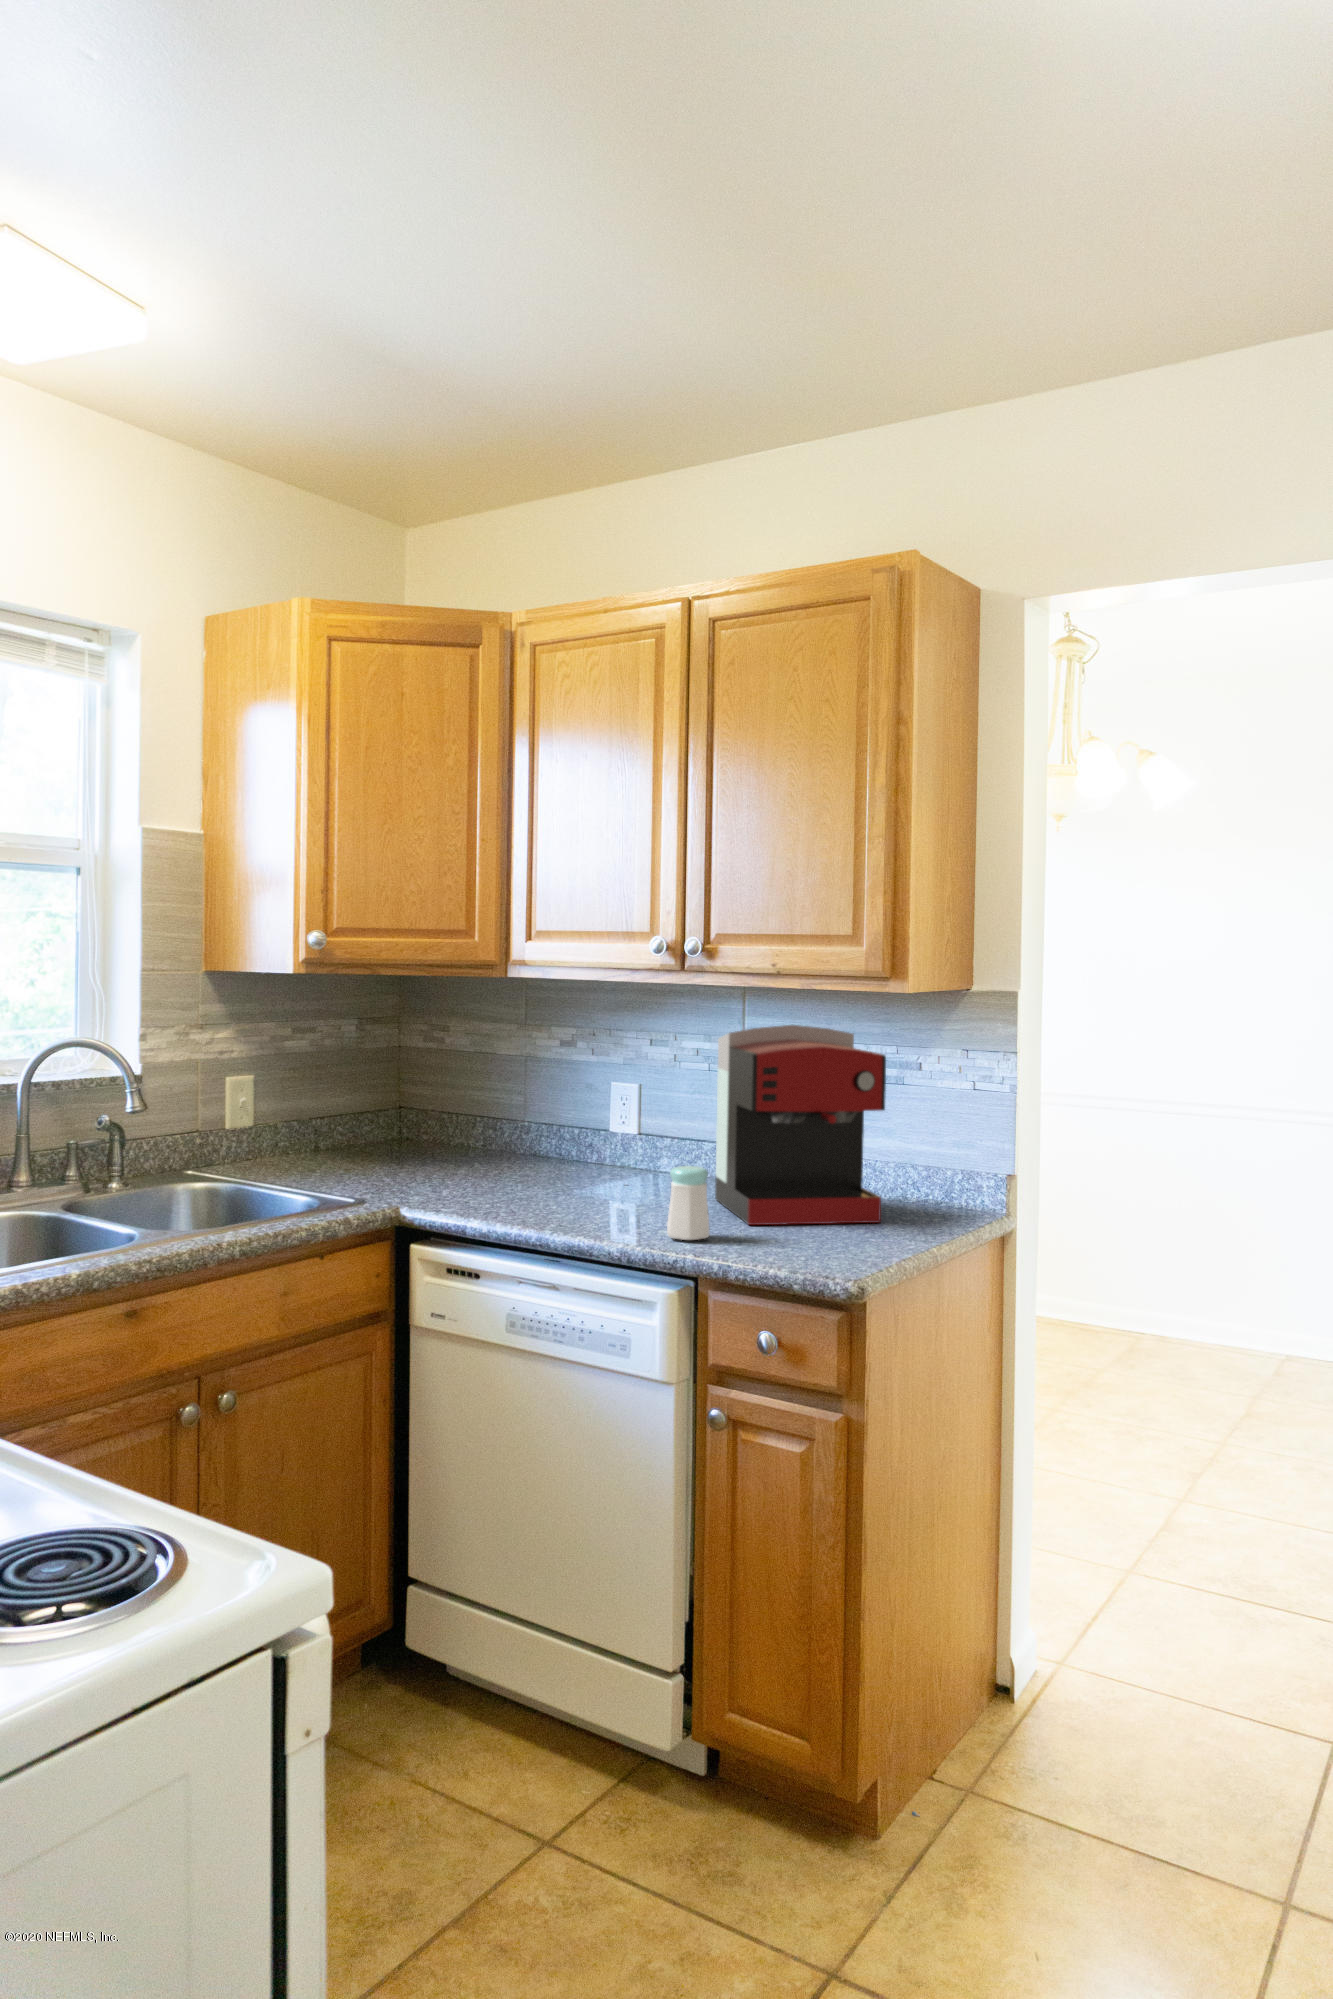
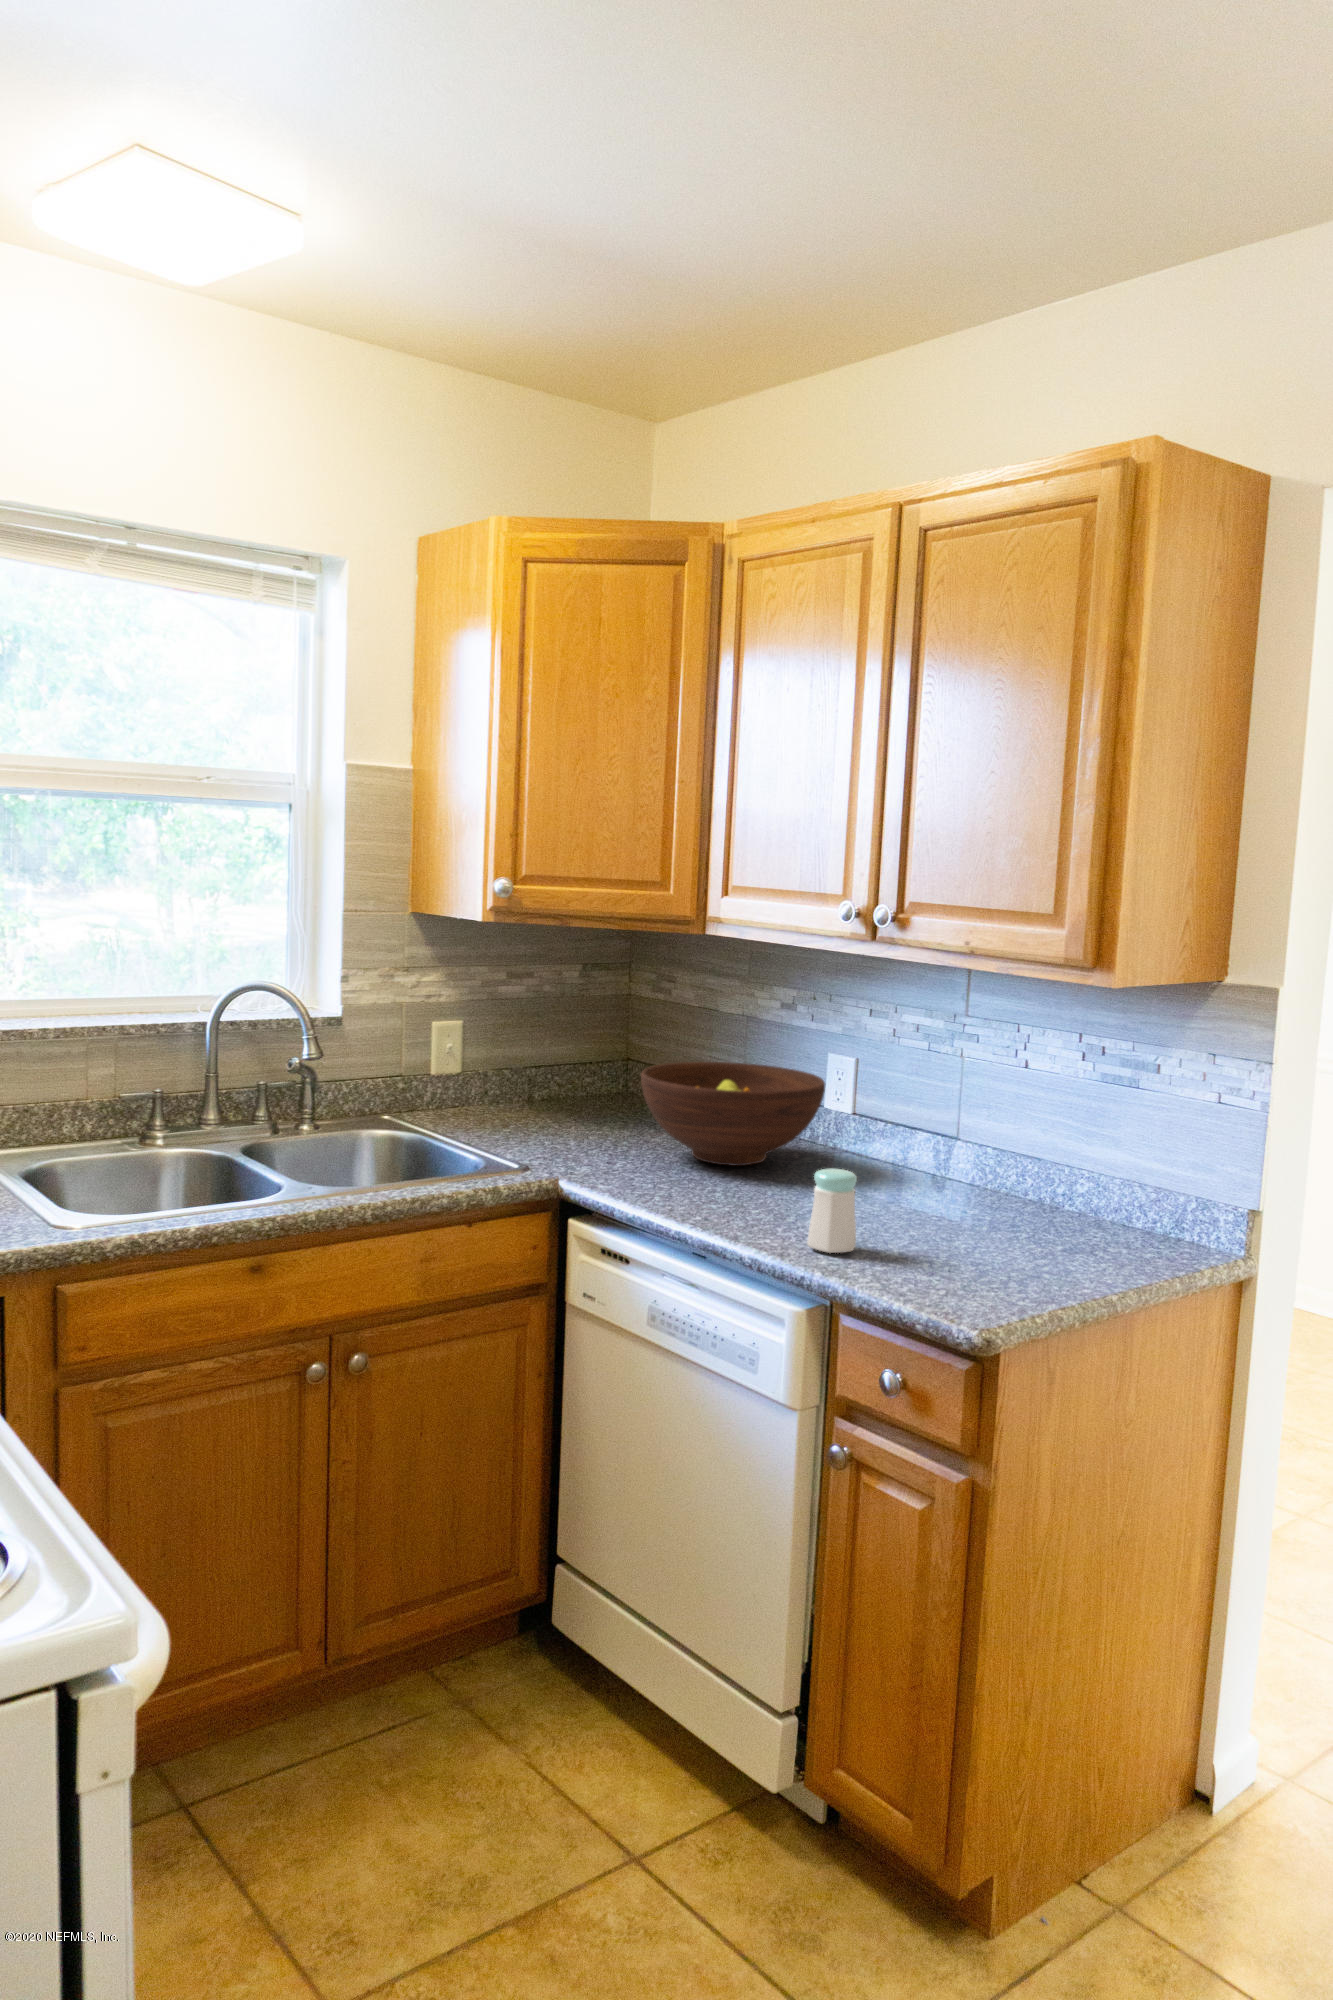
coffee maker: present [715,1025,886,1225] -> none [904,1010,1091,1250]
fruit bowl: none [458,1097,627,1186] -> present [641,1062,825,1166]

